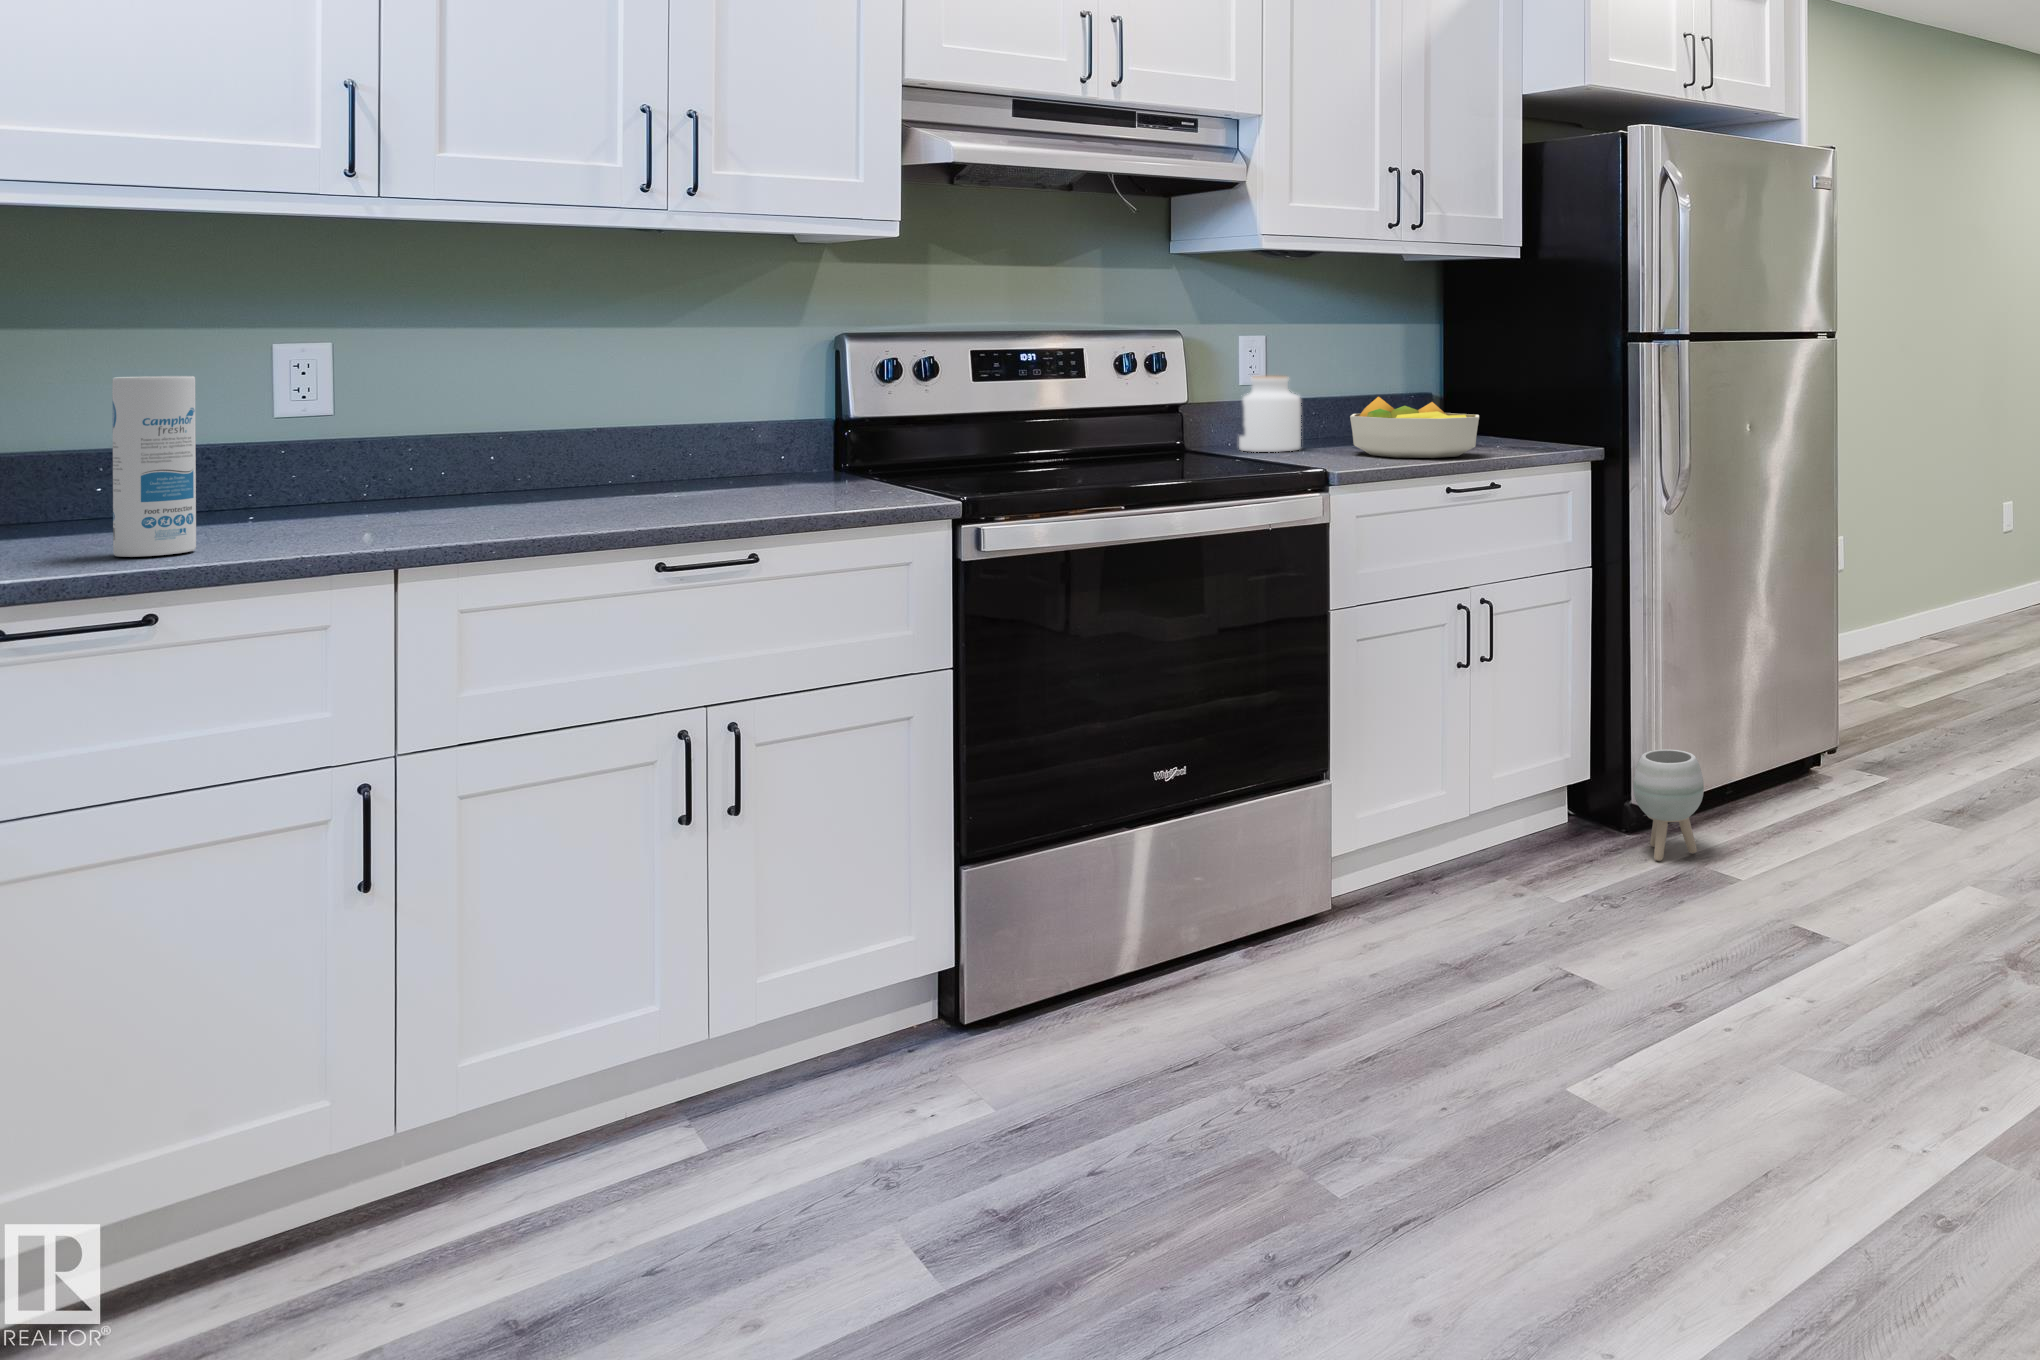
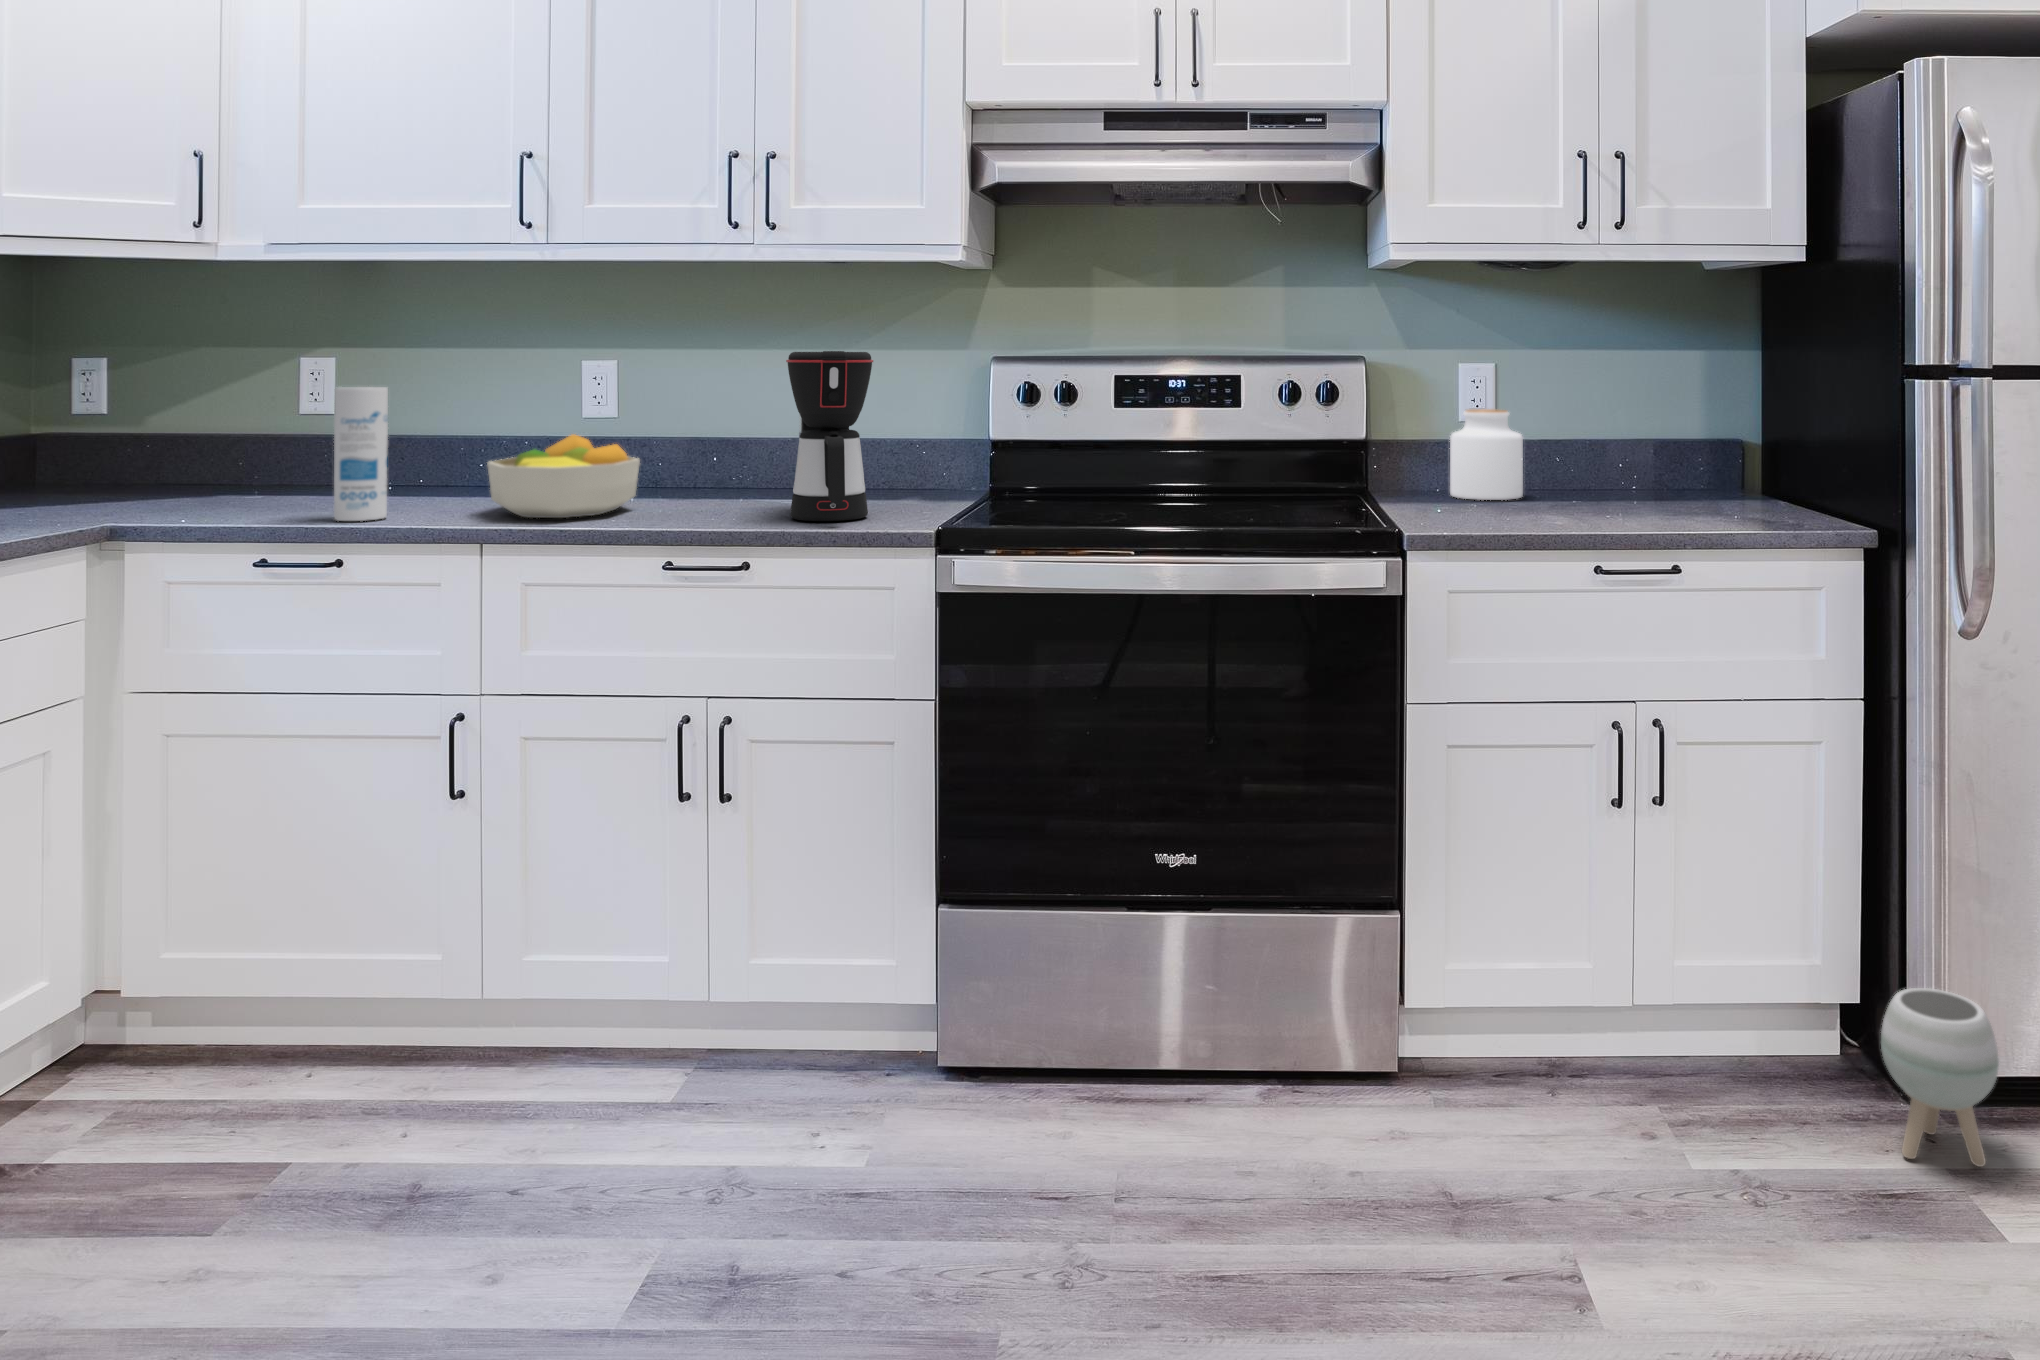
coffee maker: none [702,327,846,507] -> present [786,351,873,521]
fruit bowl: present [1350,397,1479,458] -> present [487,434,640,518]

